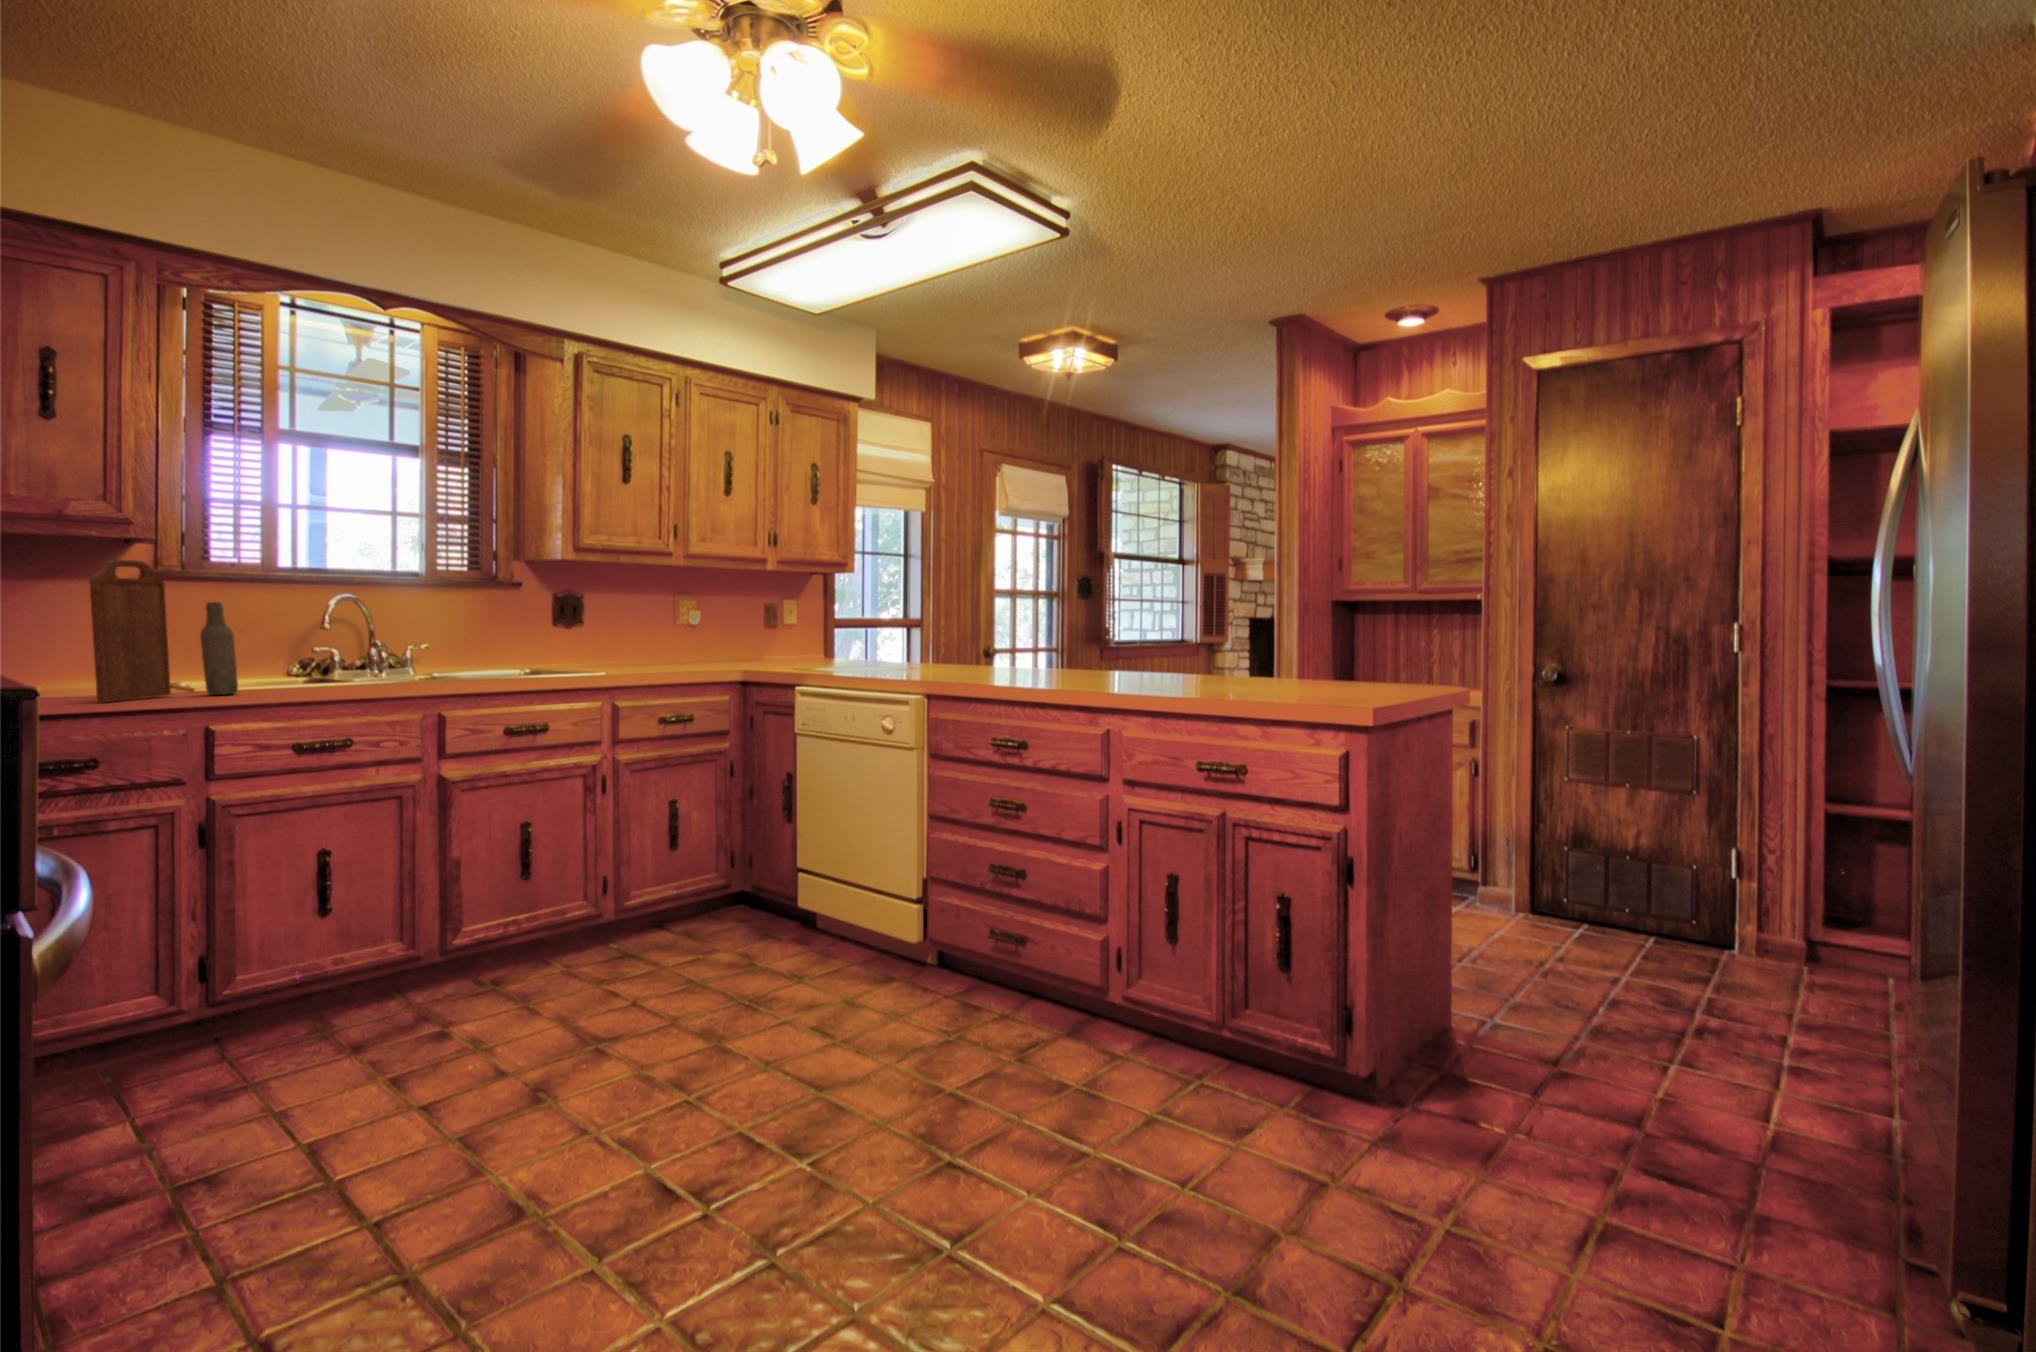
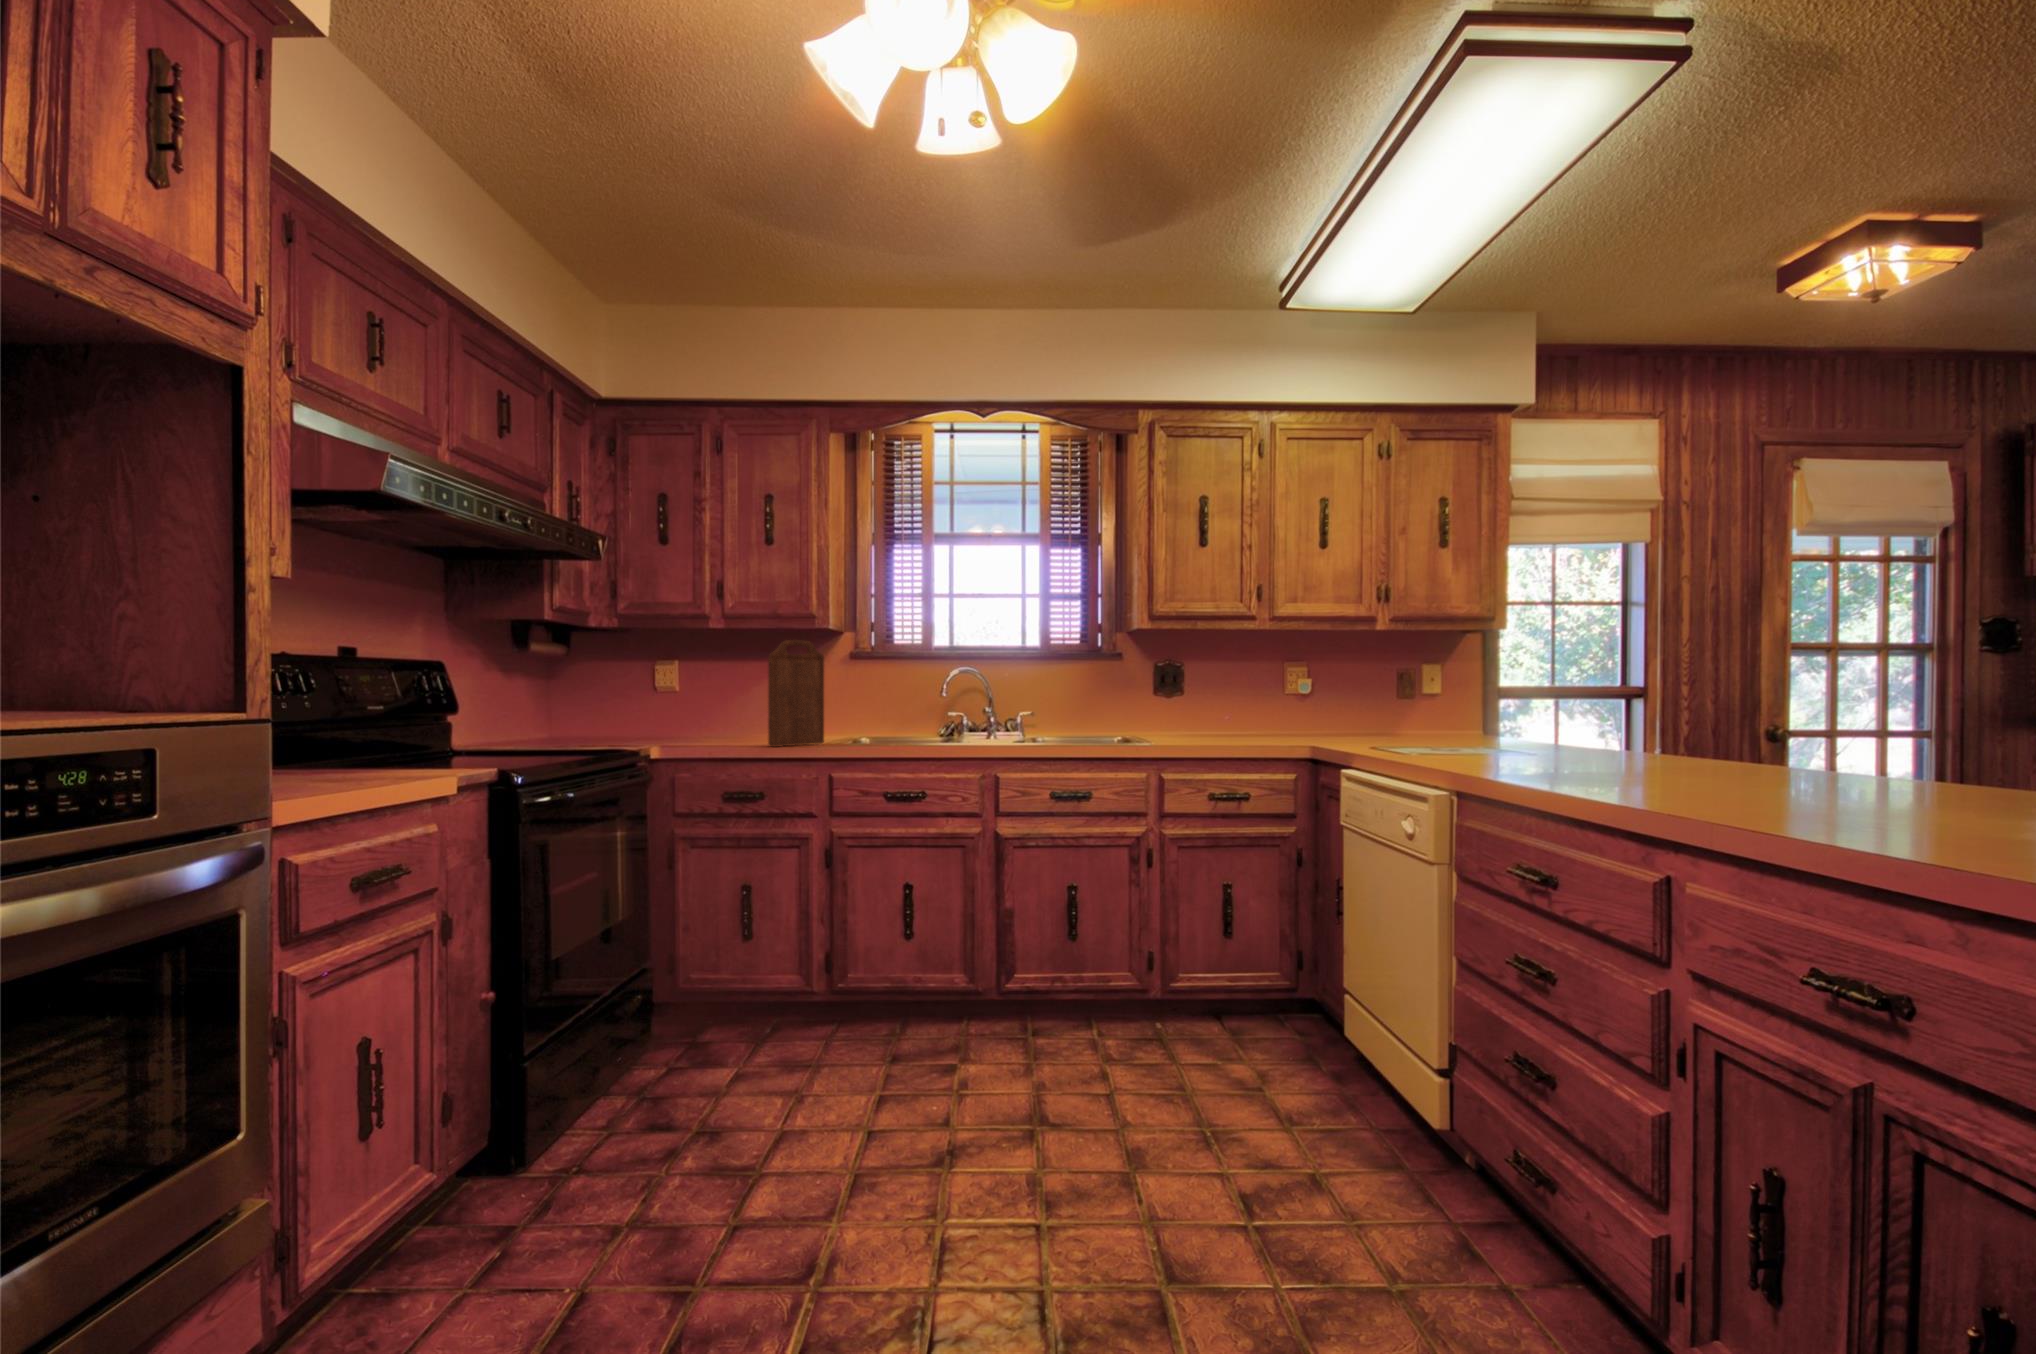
bottle: present [200,602,238,695] -> none [842,671,864,745]

